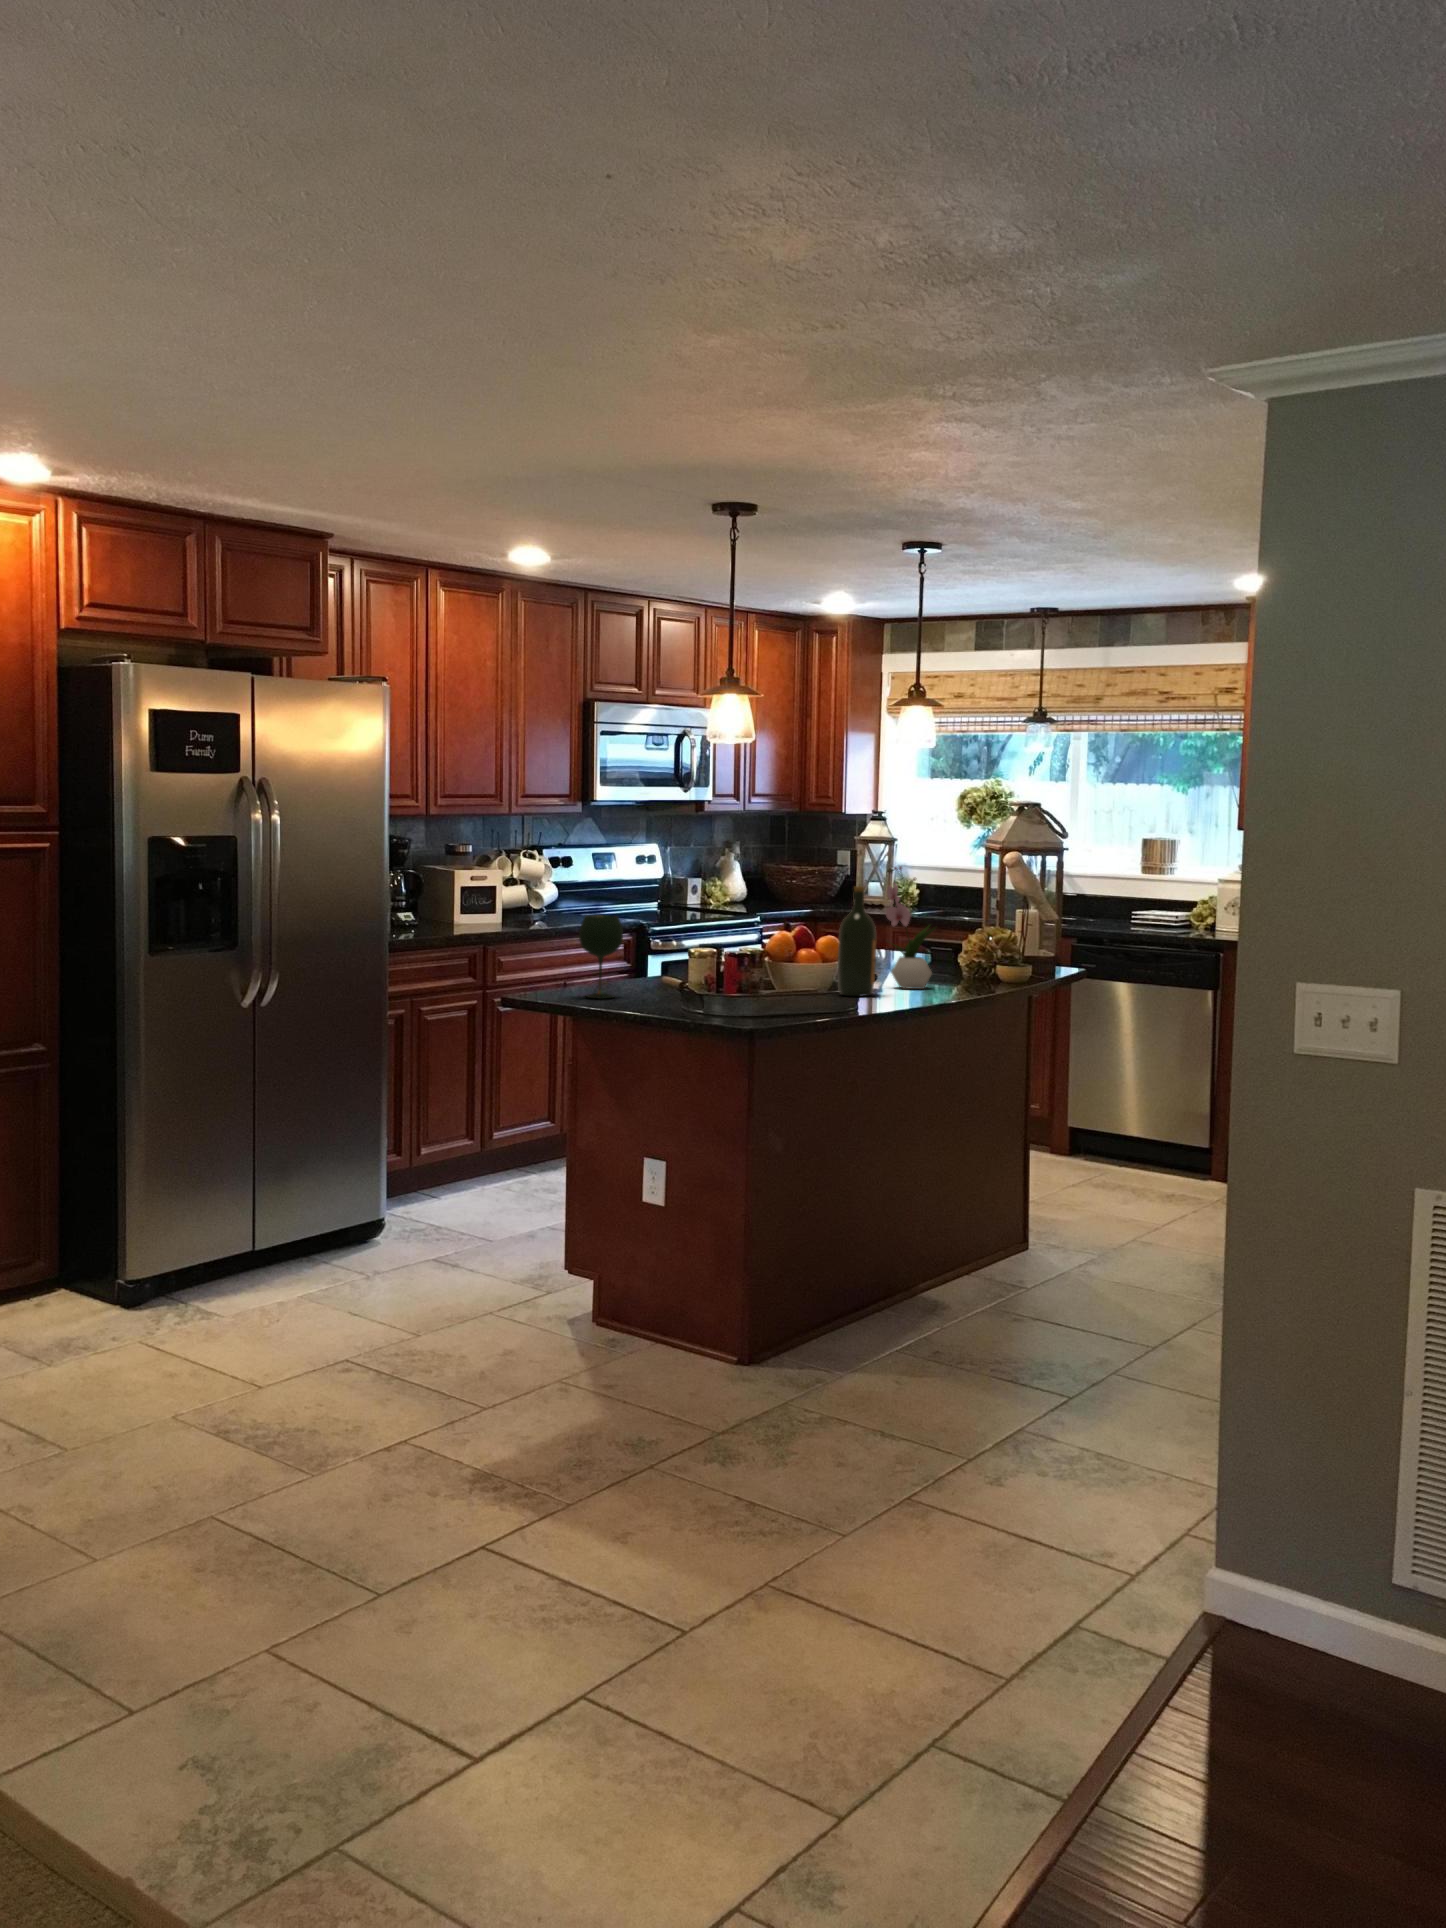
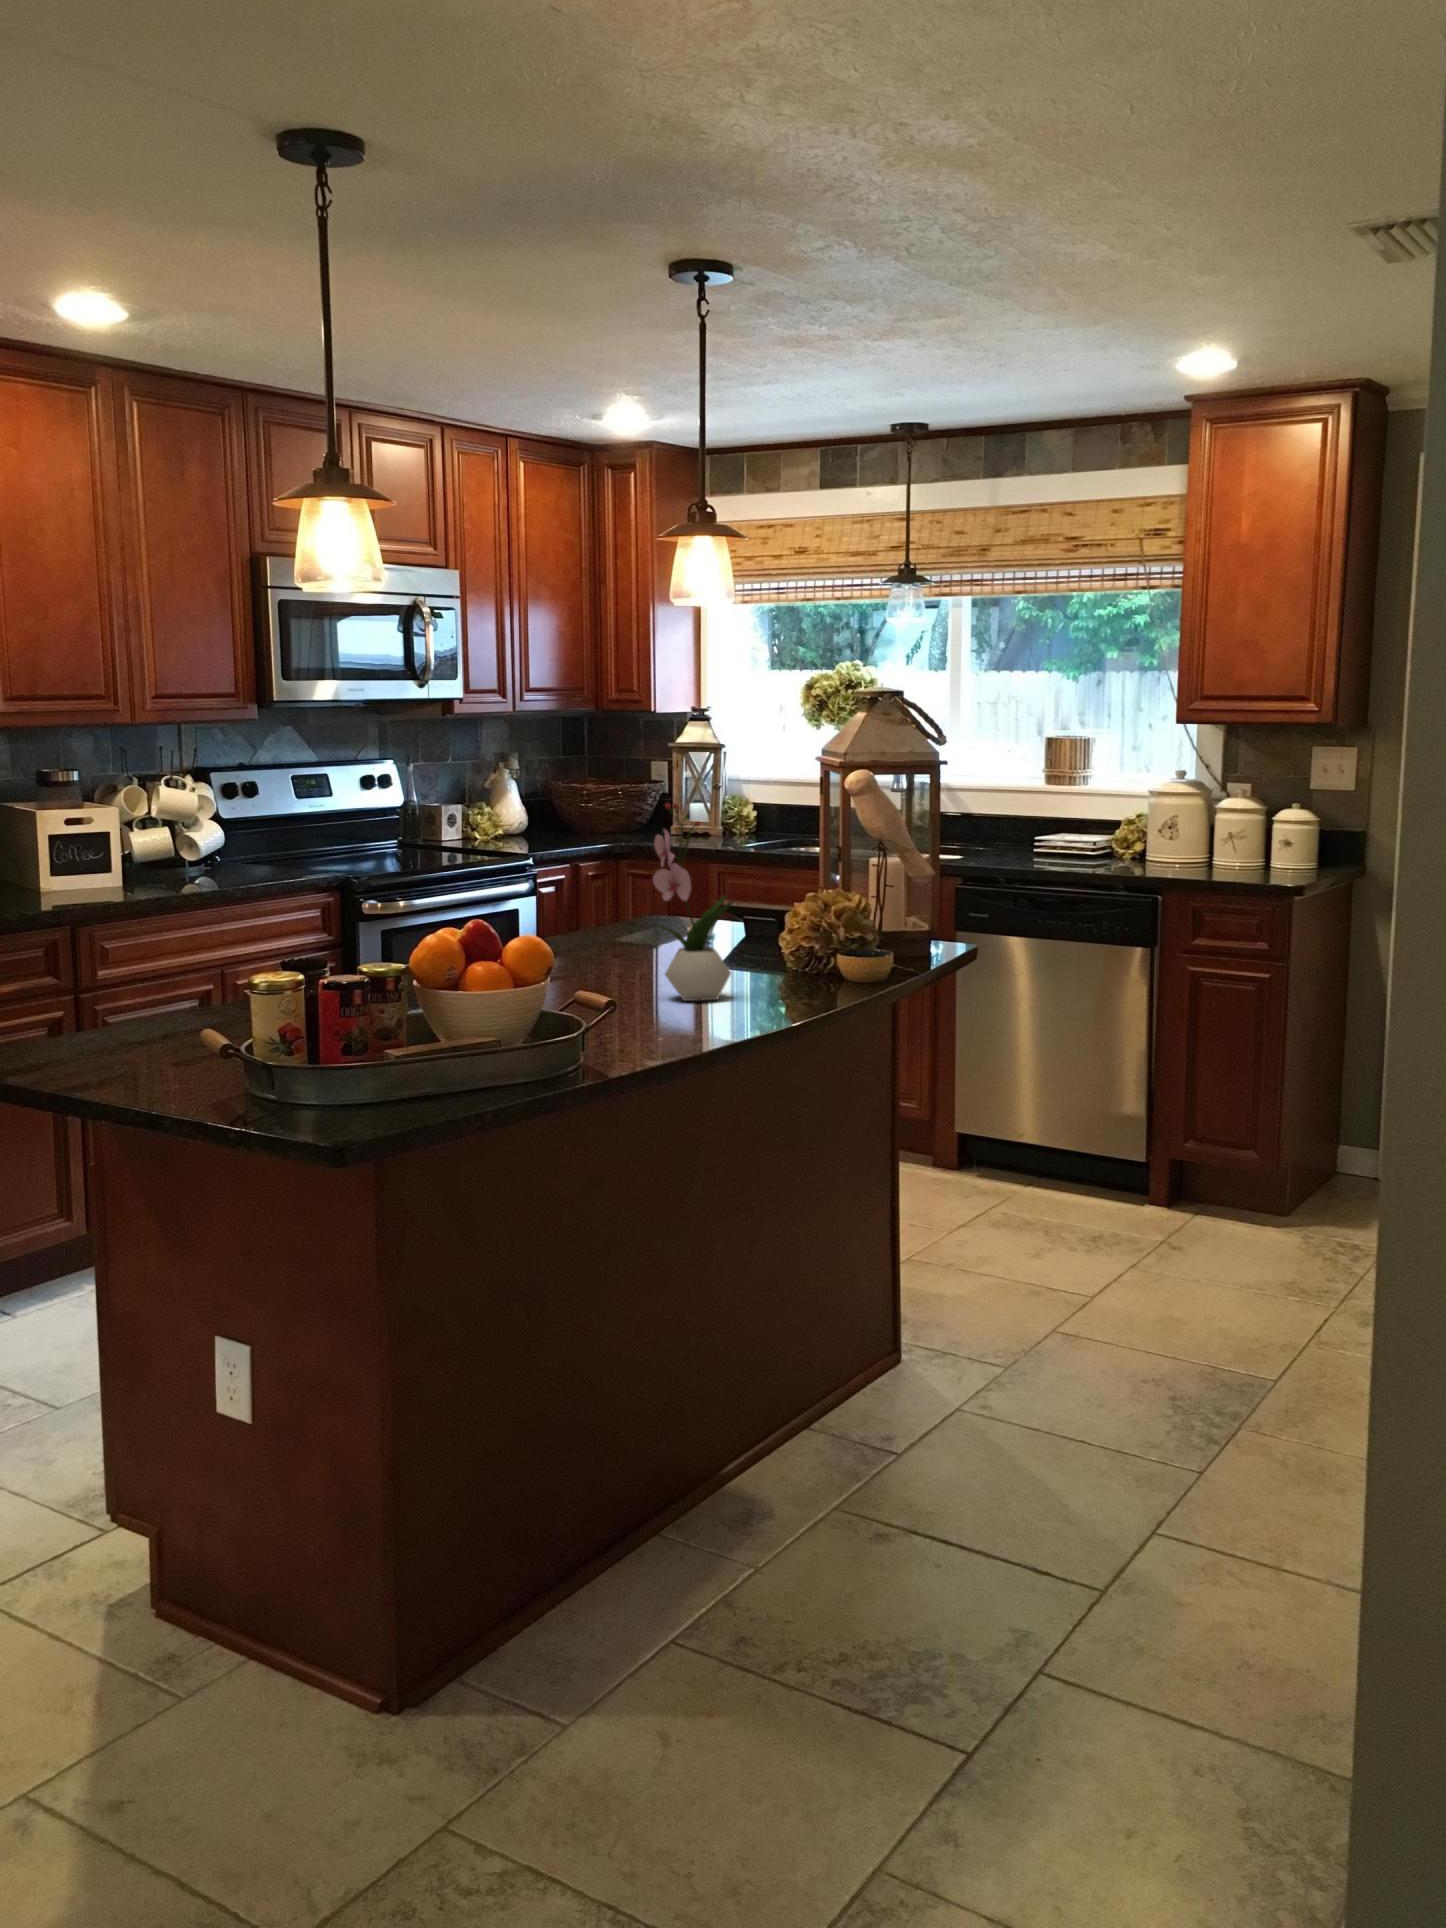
wine bottle: present [838,886,876,997] -> none [566,842,629,1027]
wine glass: present [579,915,623,999] -> none [108,905,189,1051]

